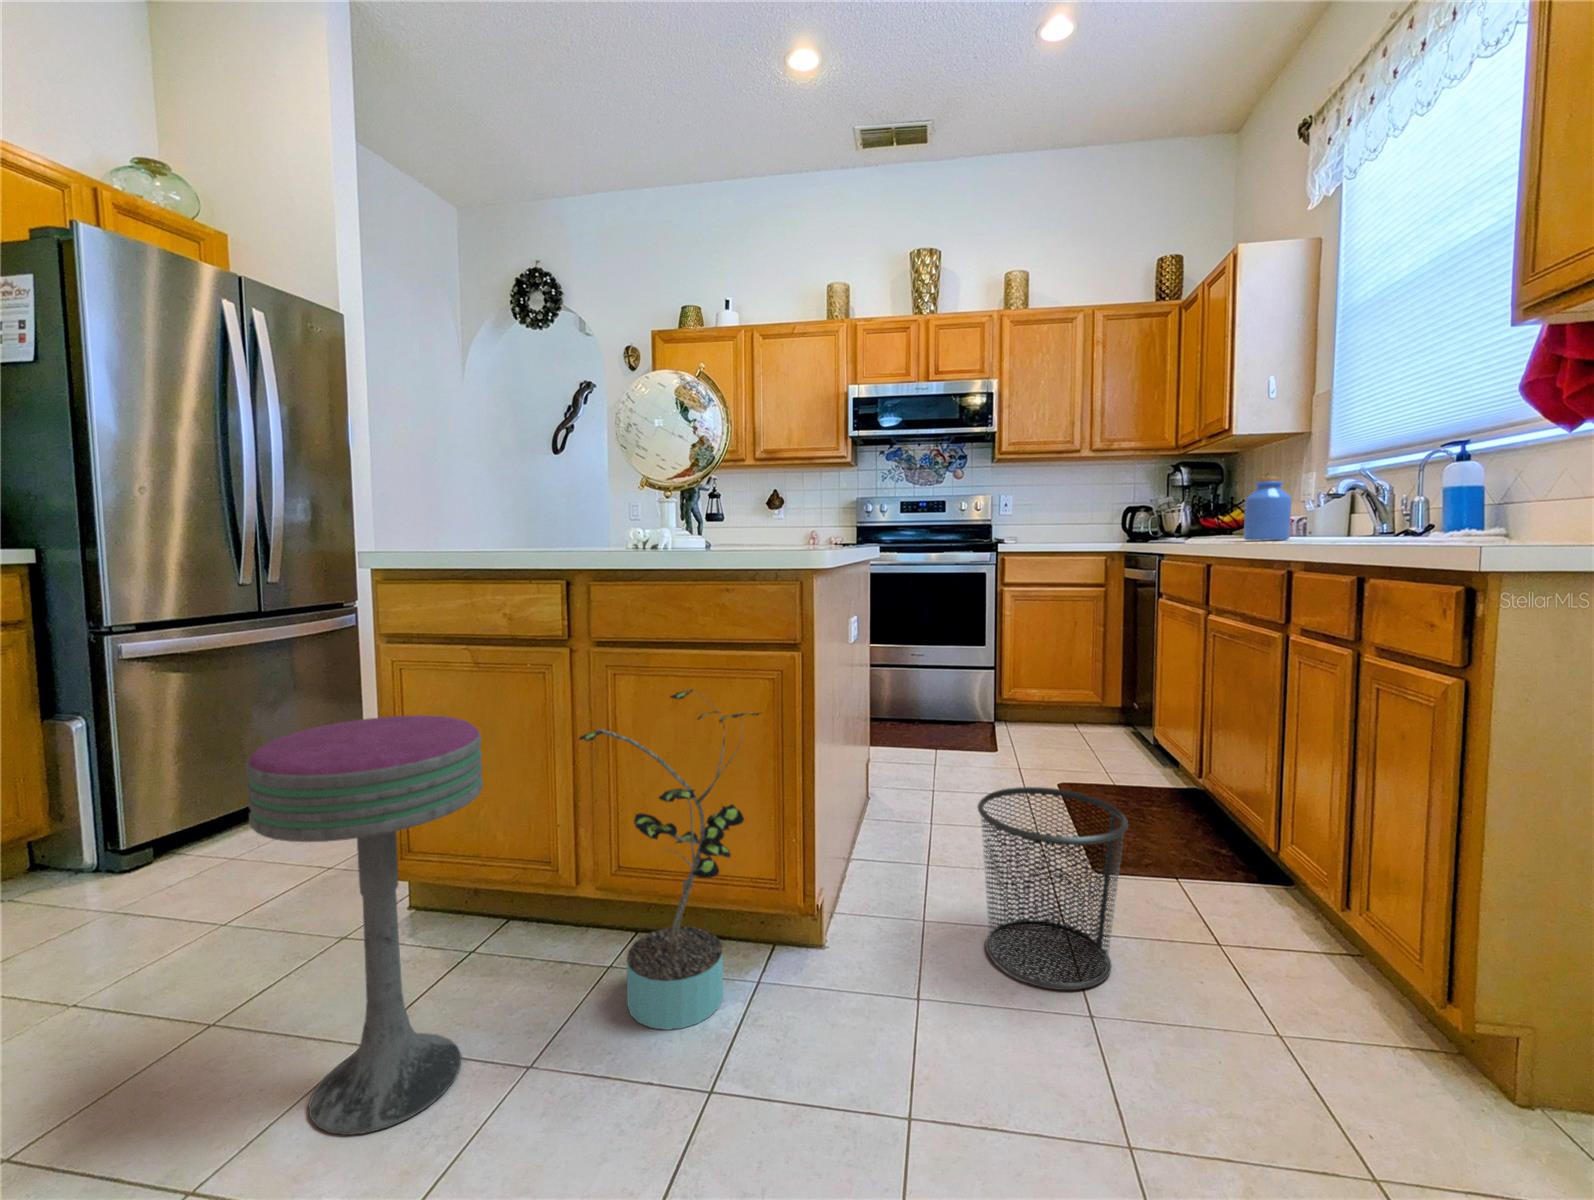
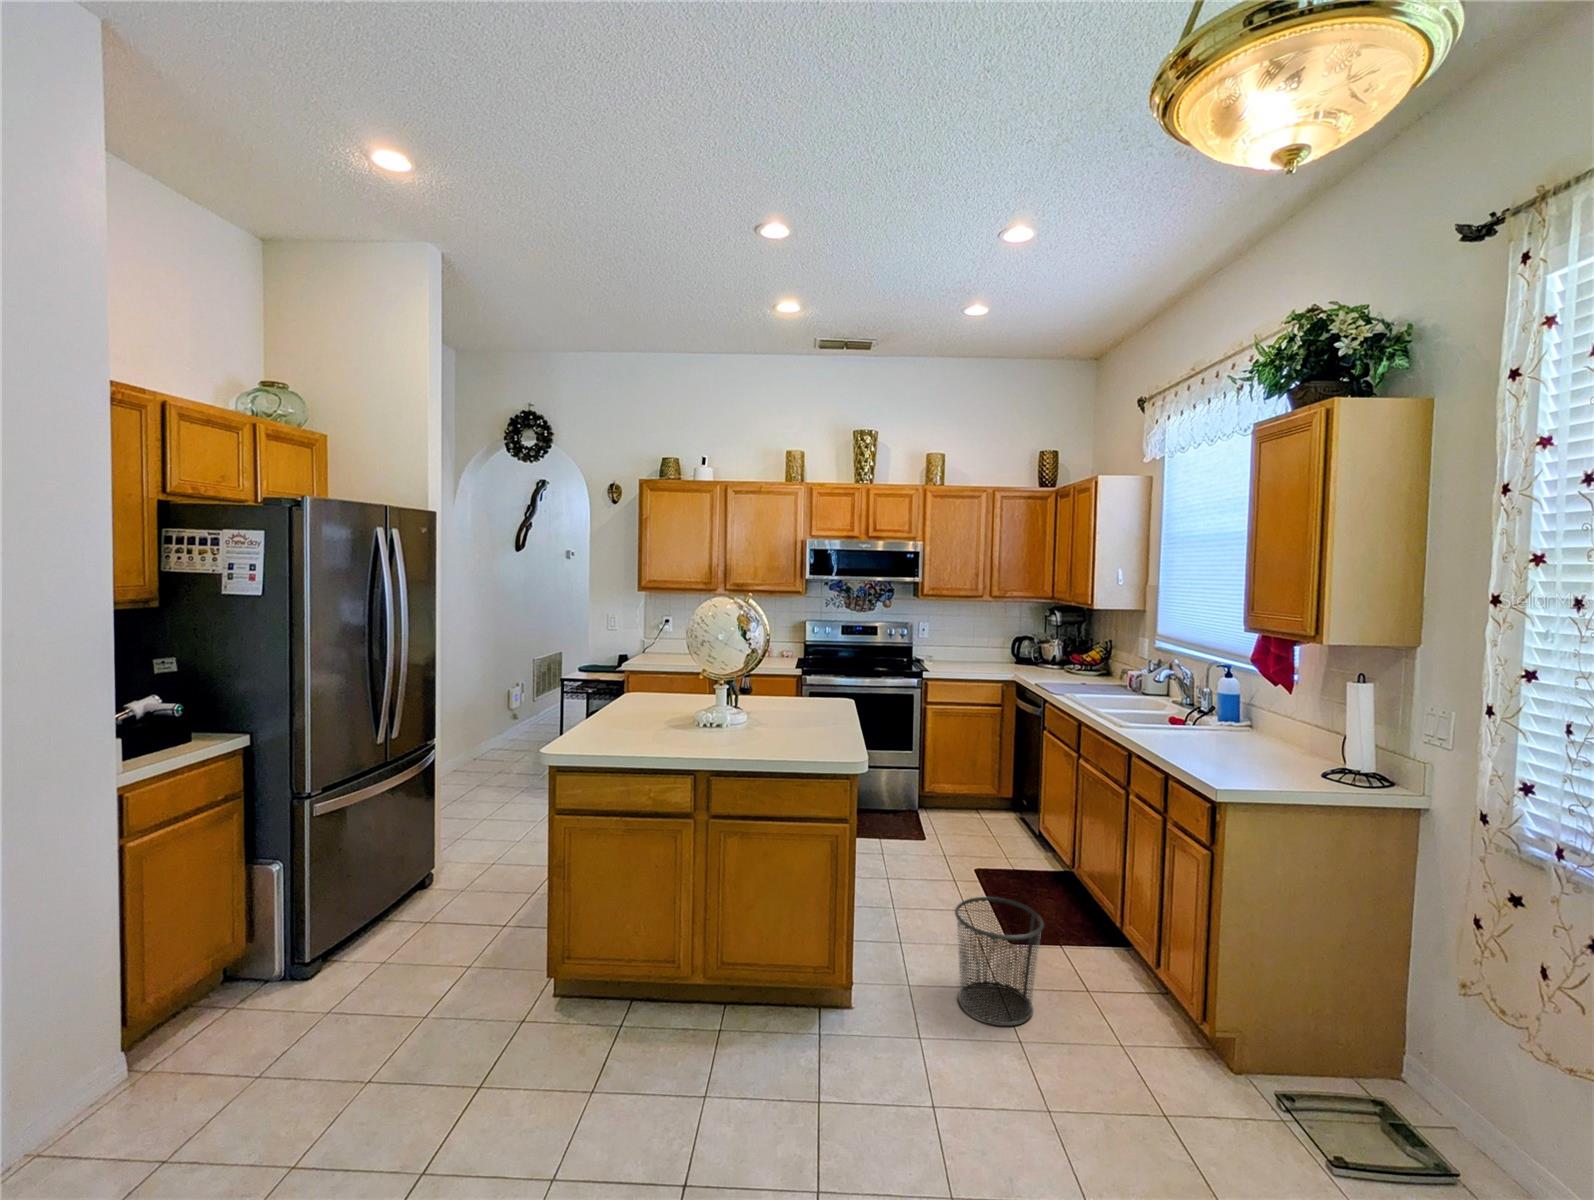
jar: present [1244,476,1292,540] -> none [1101,666,1130,710]
potted plant: present [579,690,759,1030] -> none [730,852,842,1071]
bar stool: present [246,715,483,1135] -> none [581,886,701,1148]

